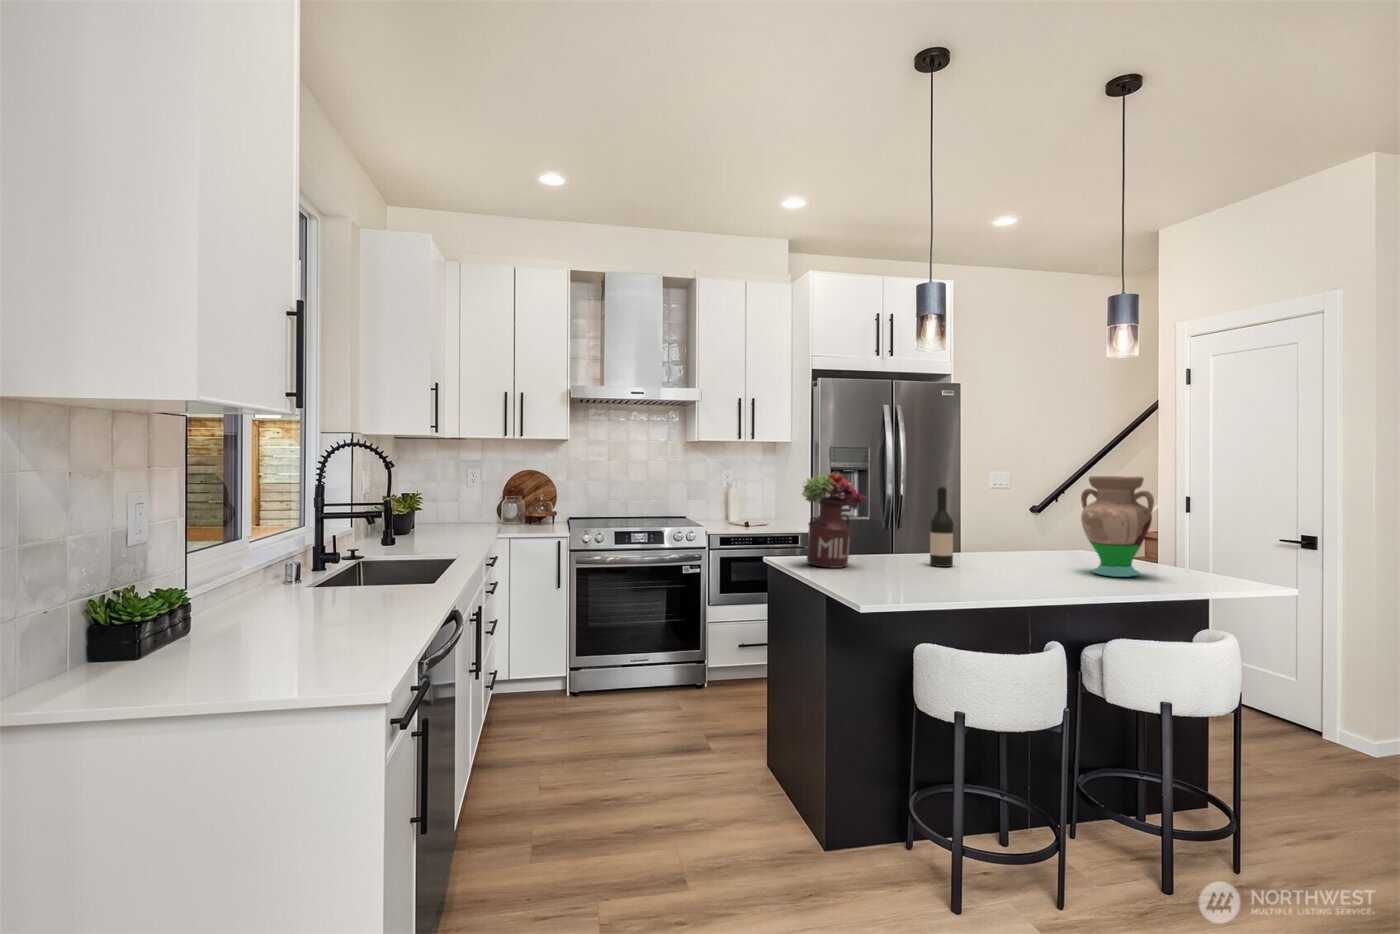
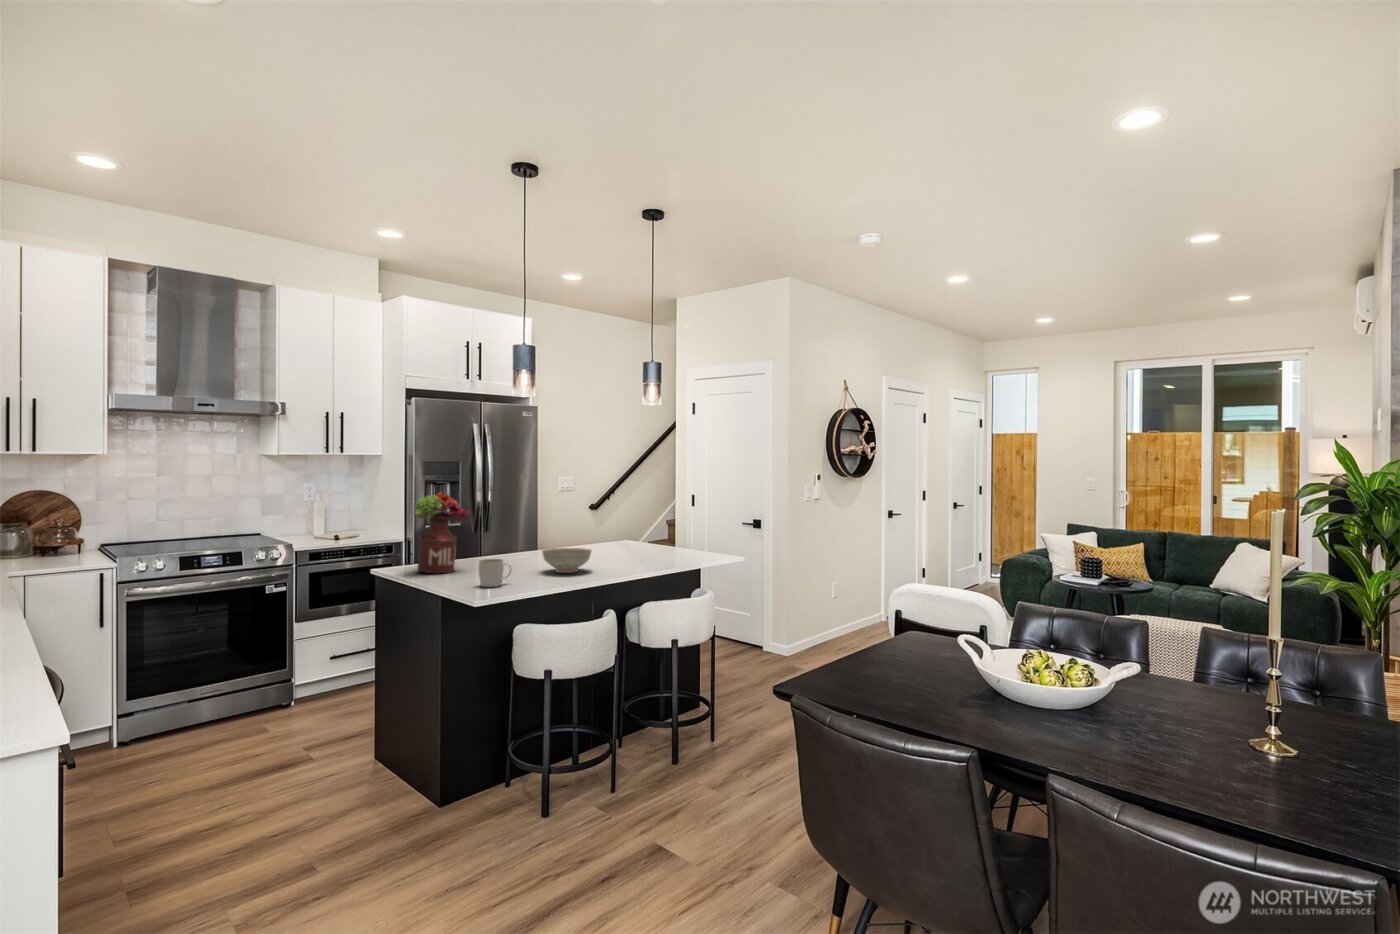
vase: present [1081,476,1154,577] -> none [626,489,669,560]
wine bottle: present [930,486,953,567] -> none [520,501,538,564]
decorative bowl: none [955,548,1028,583] -> present [542,548,592,573]
mug: none [870,554,912,590] -> present [479,559,511,587]

